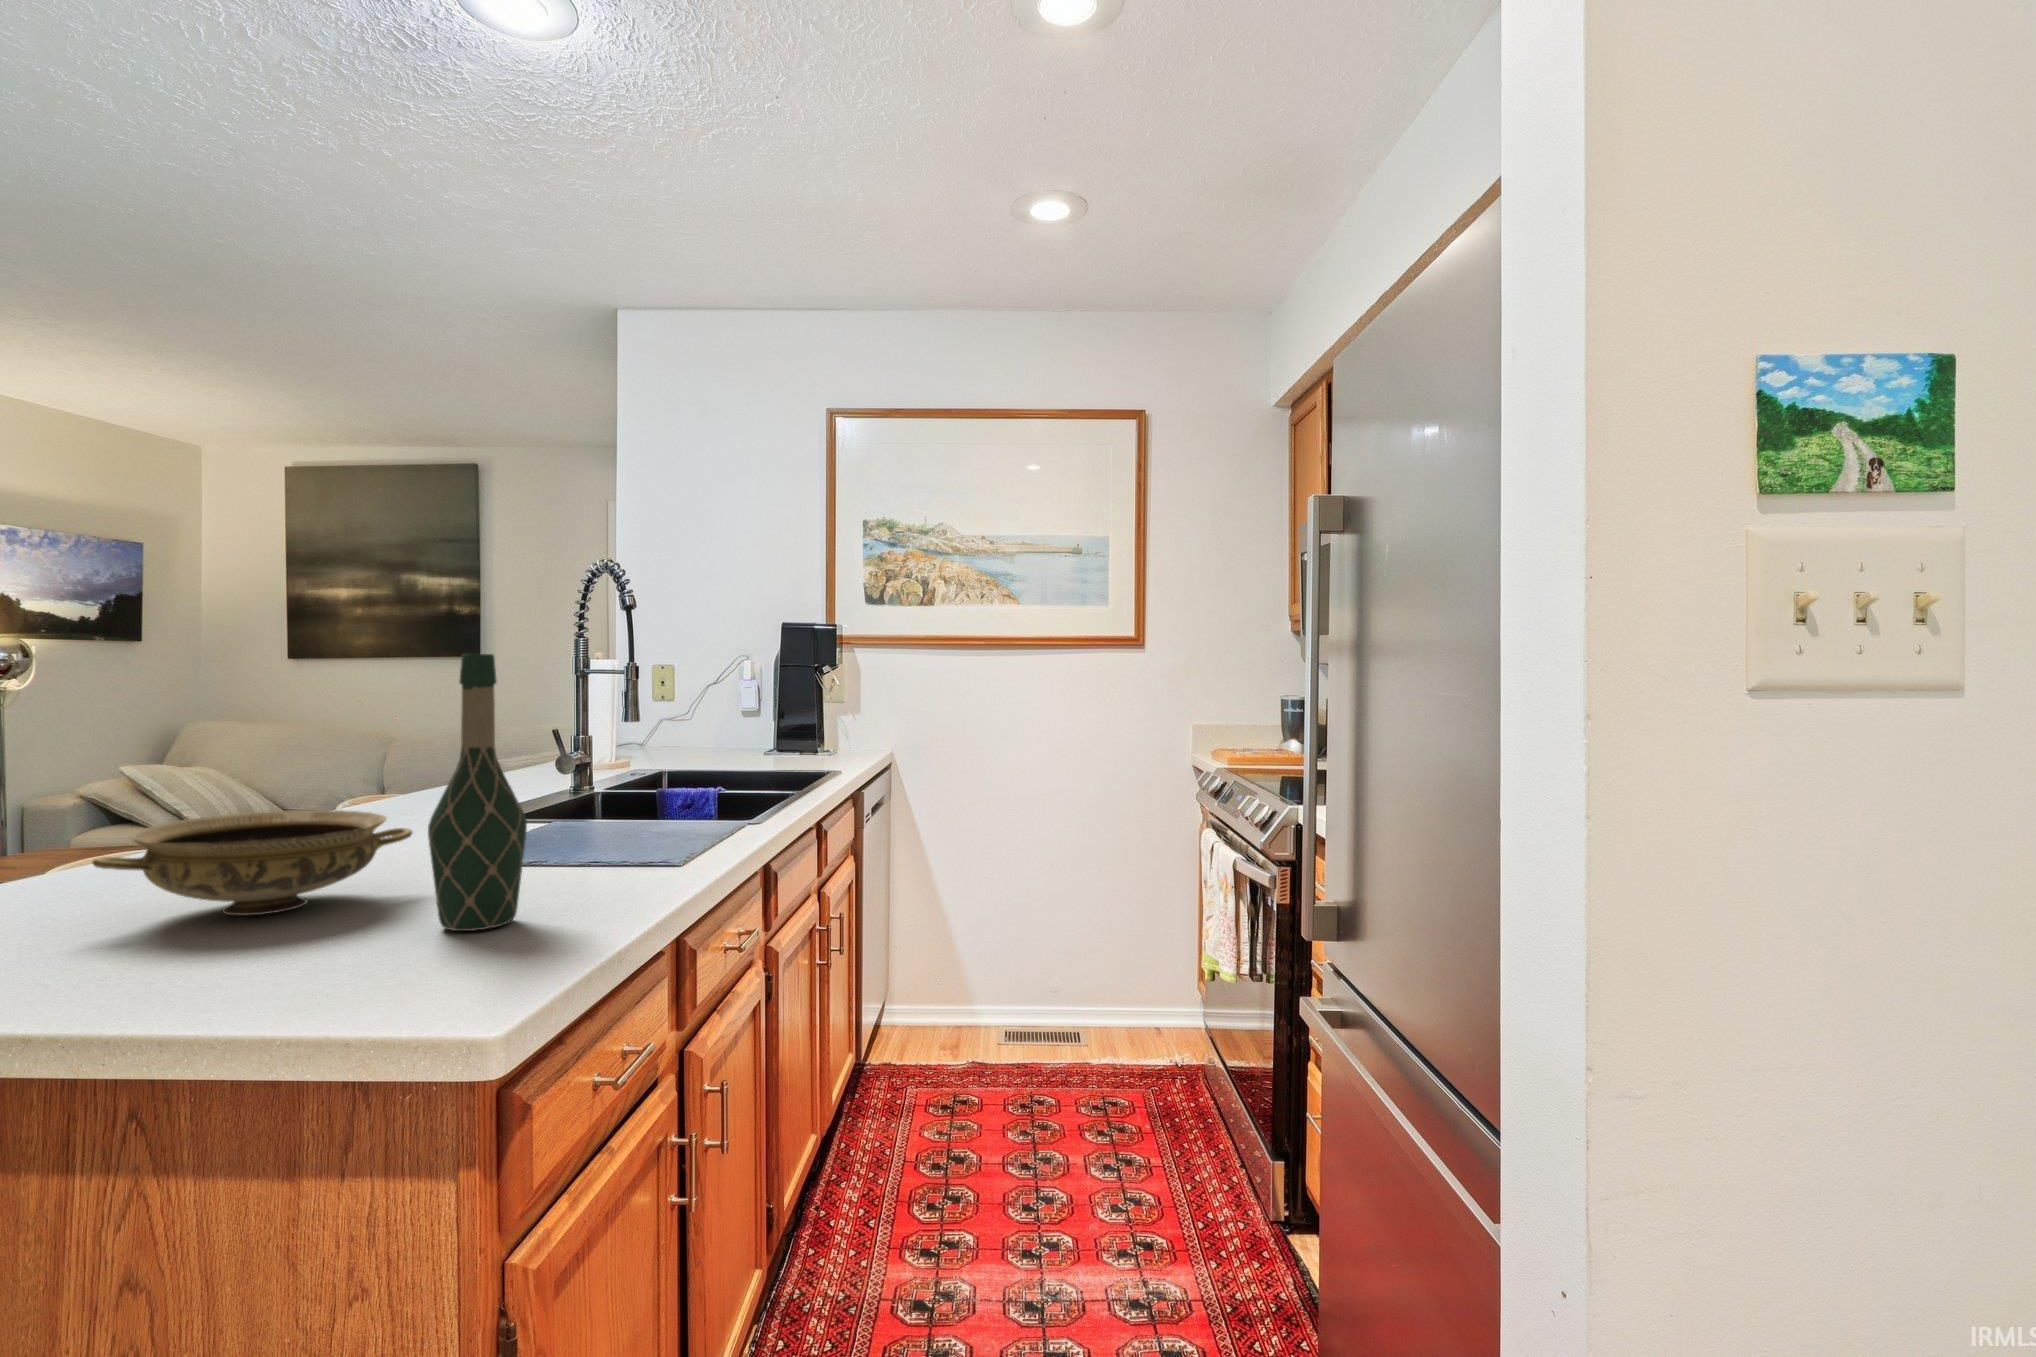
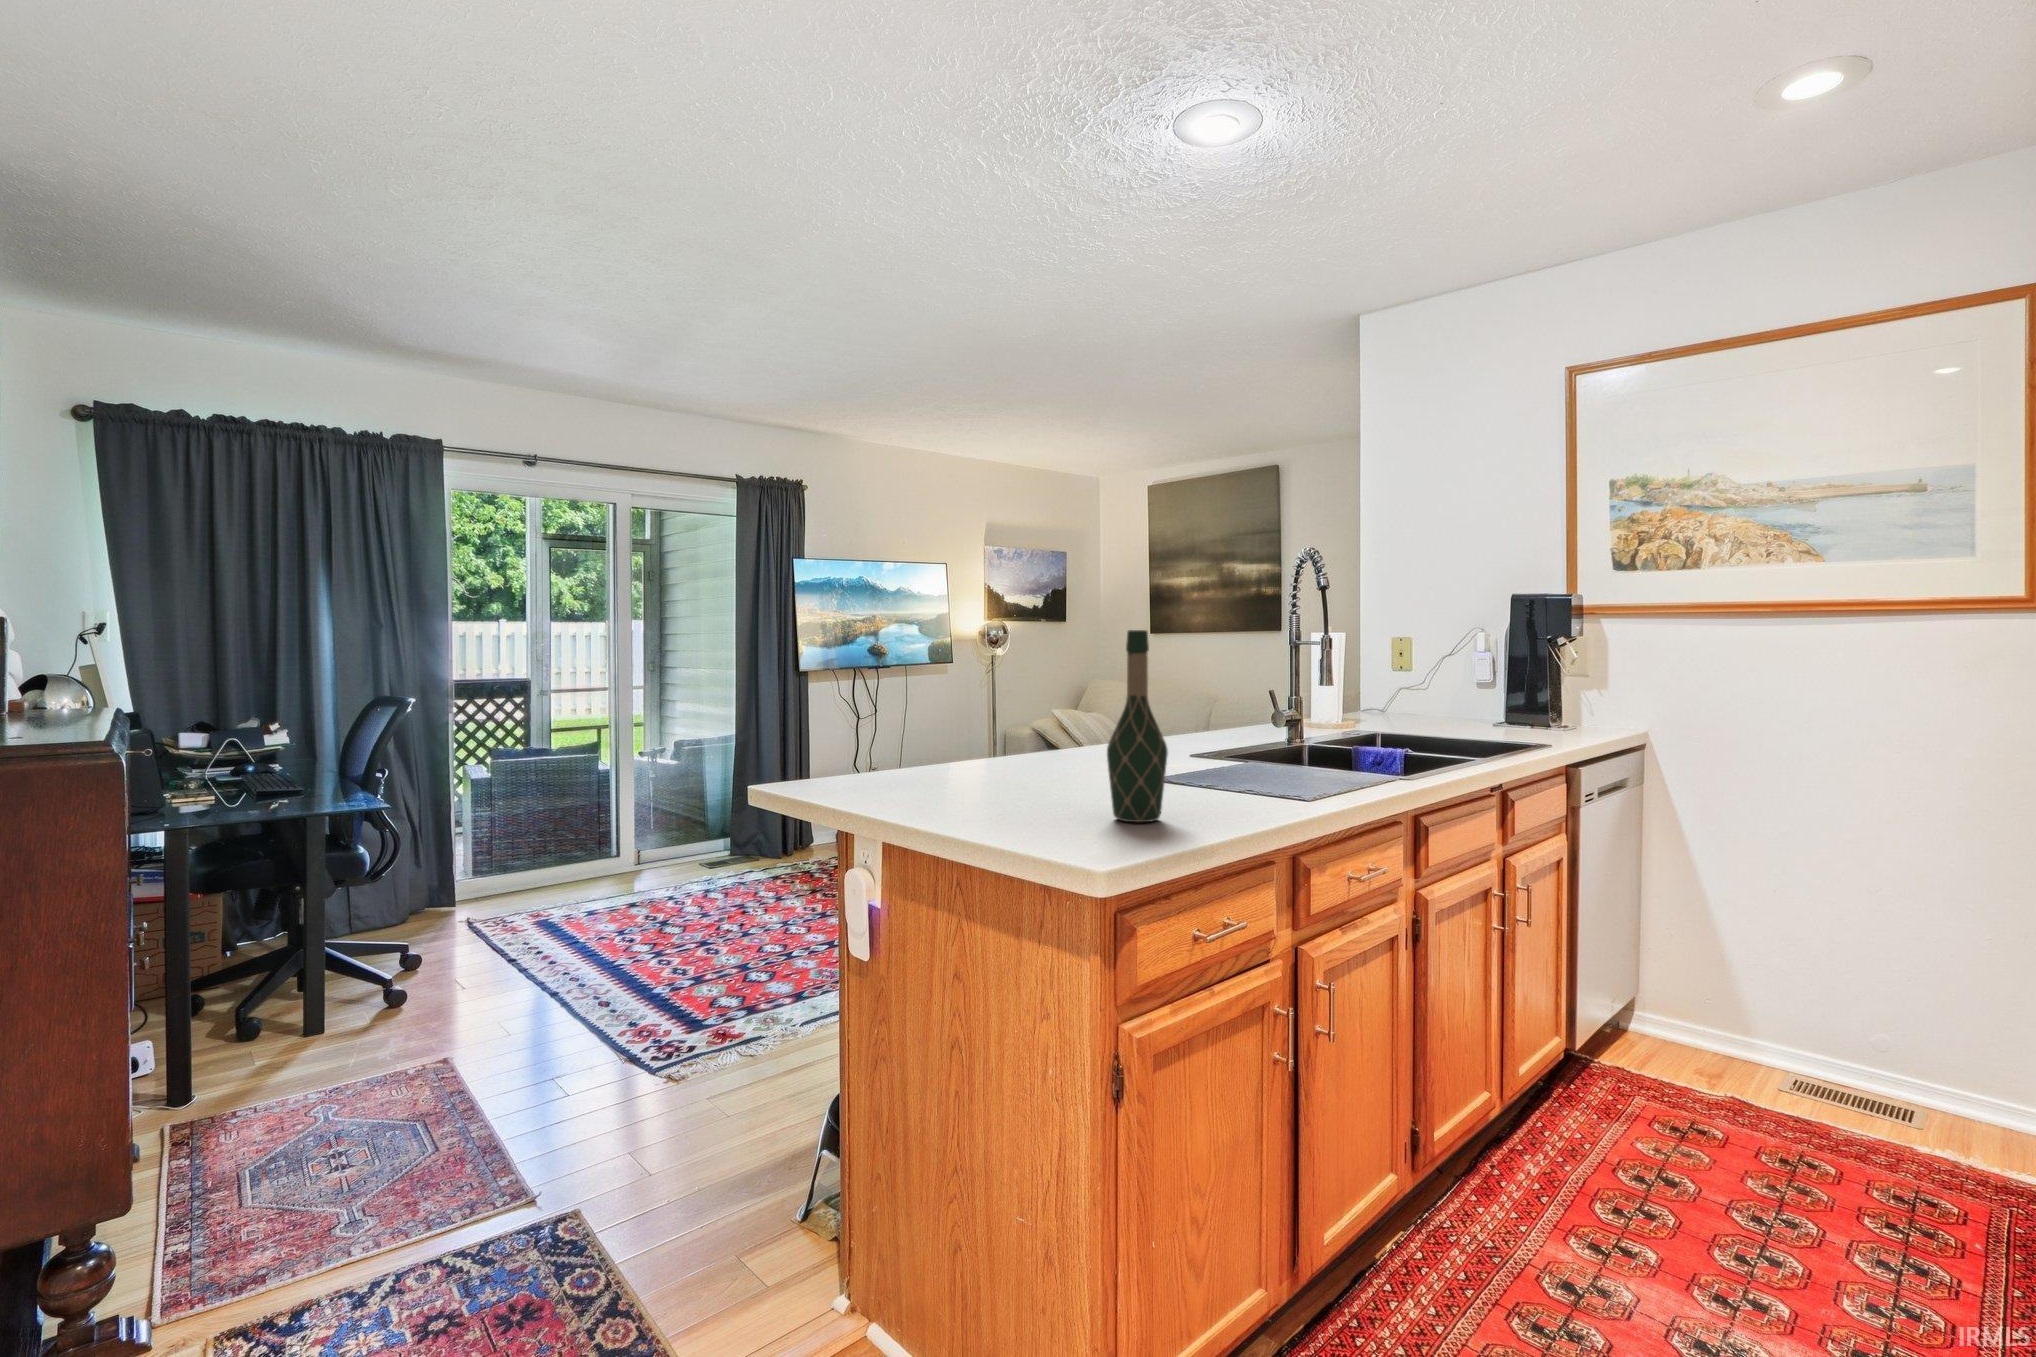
ceramic bowl: present [93,810,412,915] -> none [957,734,1121,797]

